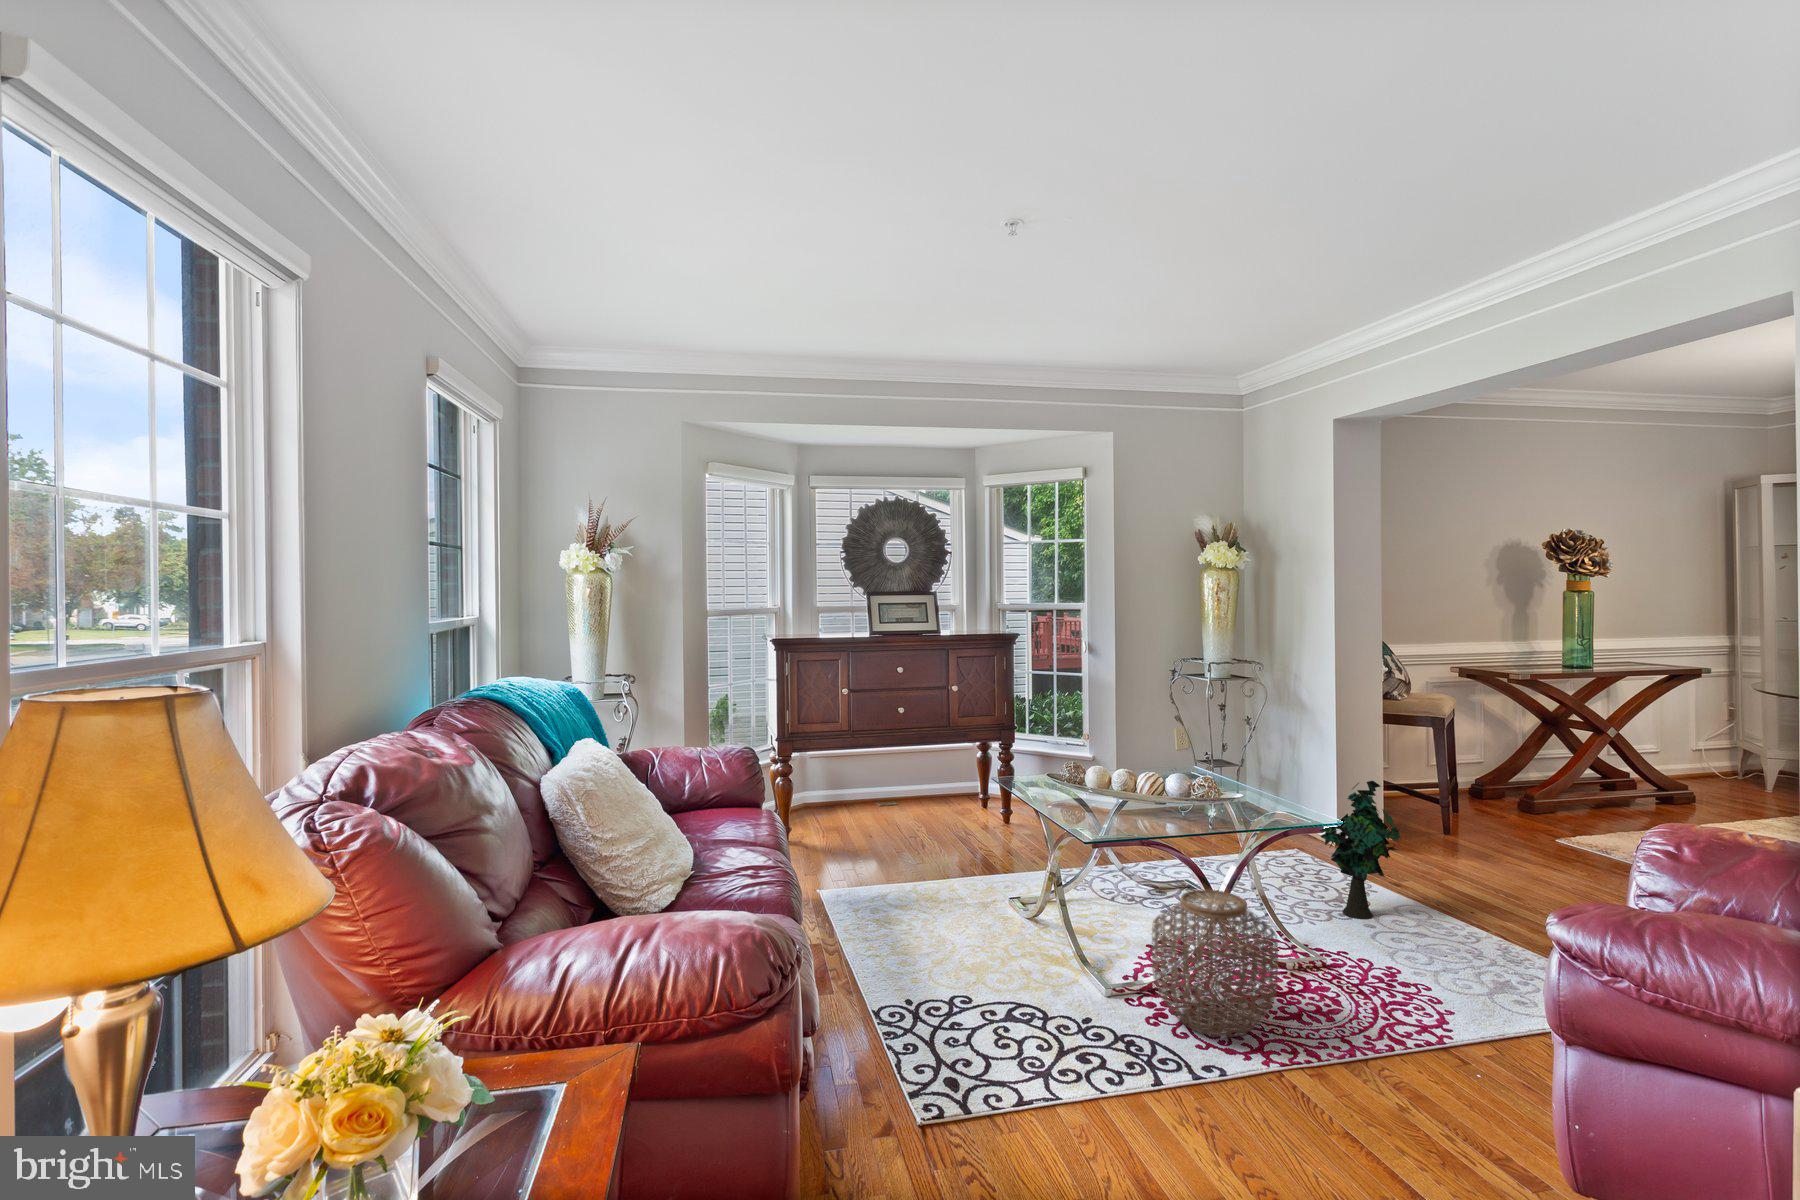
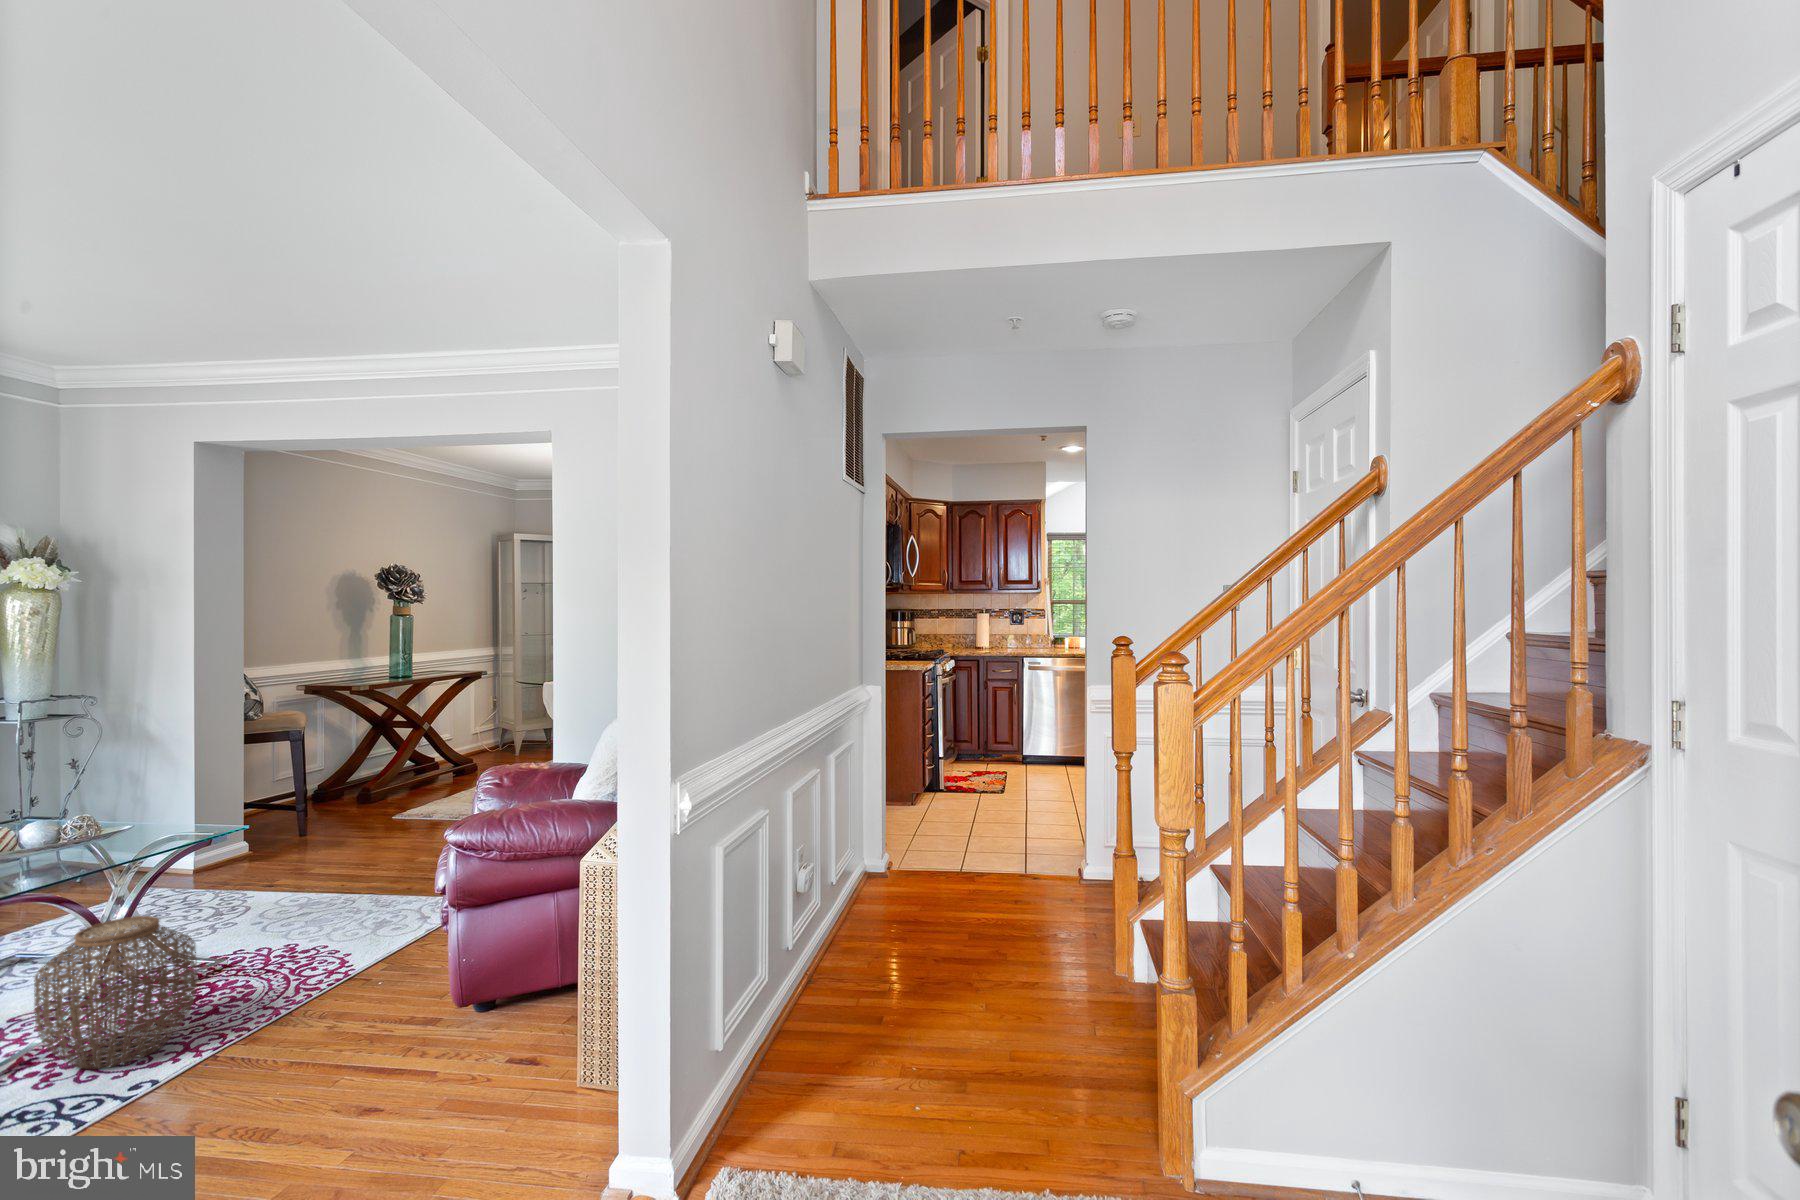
decorative plant: present [1320,781,1400,919] -> none [194,789,283,922]

